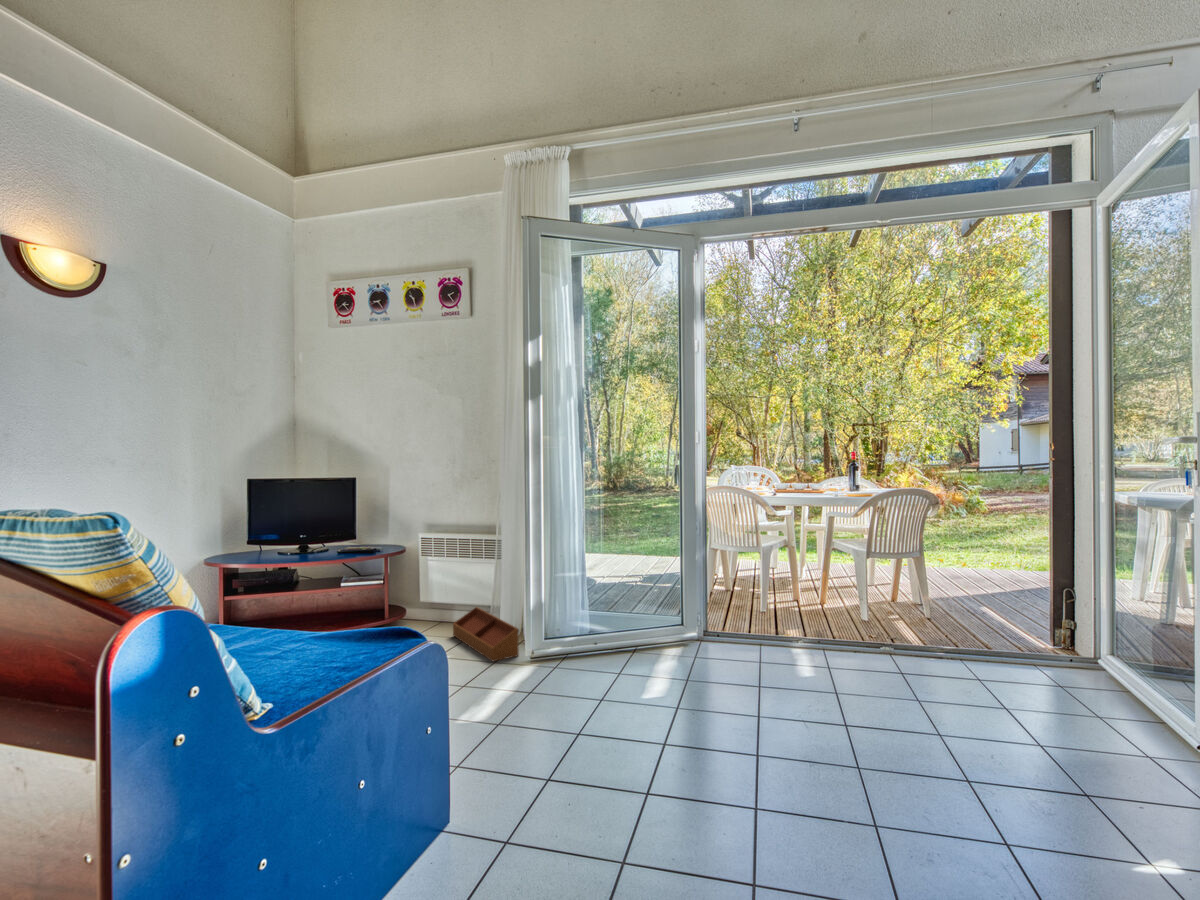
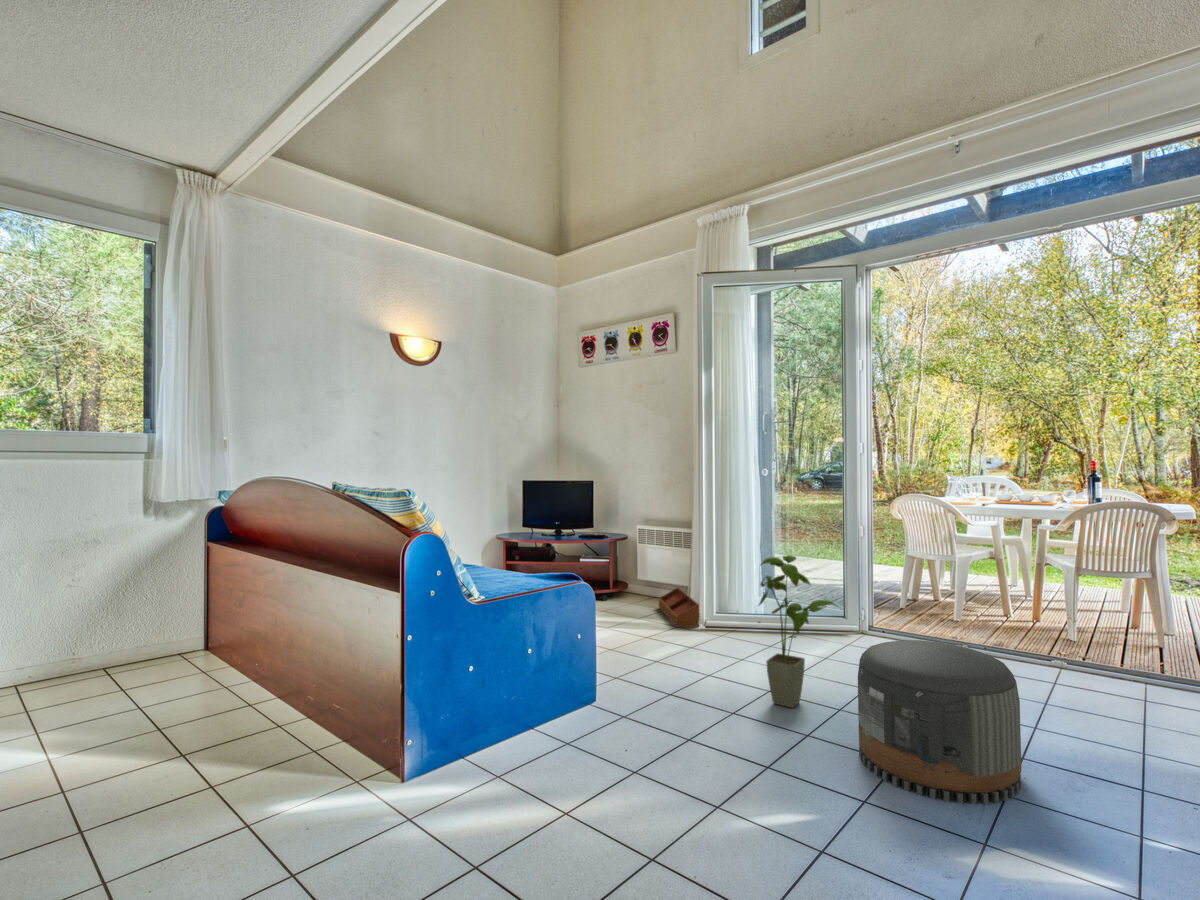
house plant: none [660,571,760,761] -> present [759,555,838,708]
pouf: none [823,661,1014,869] -> present [858,640,1021,805]

